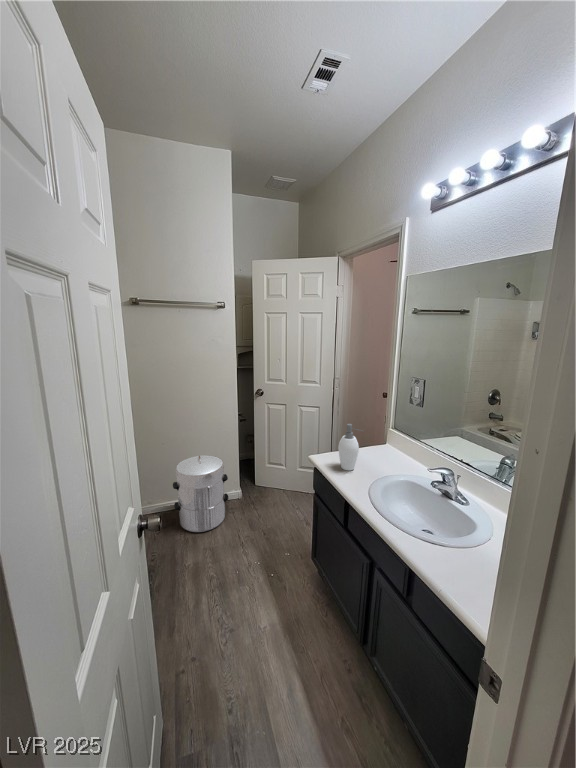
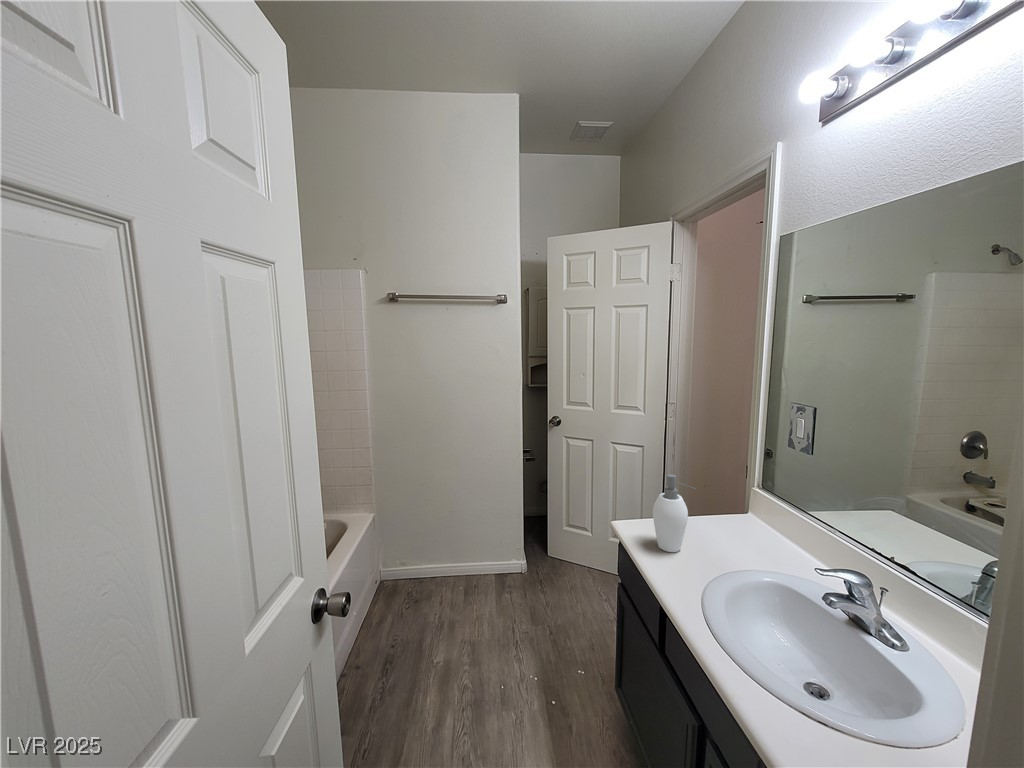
waste bin: present [173,455,228,532] -> none [430,504,503,613]

